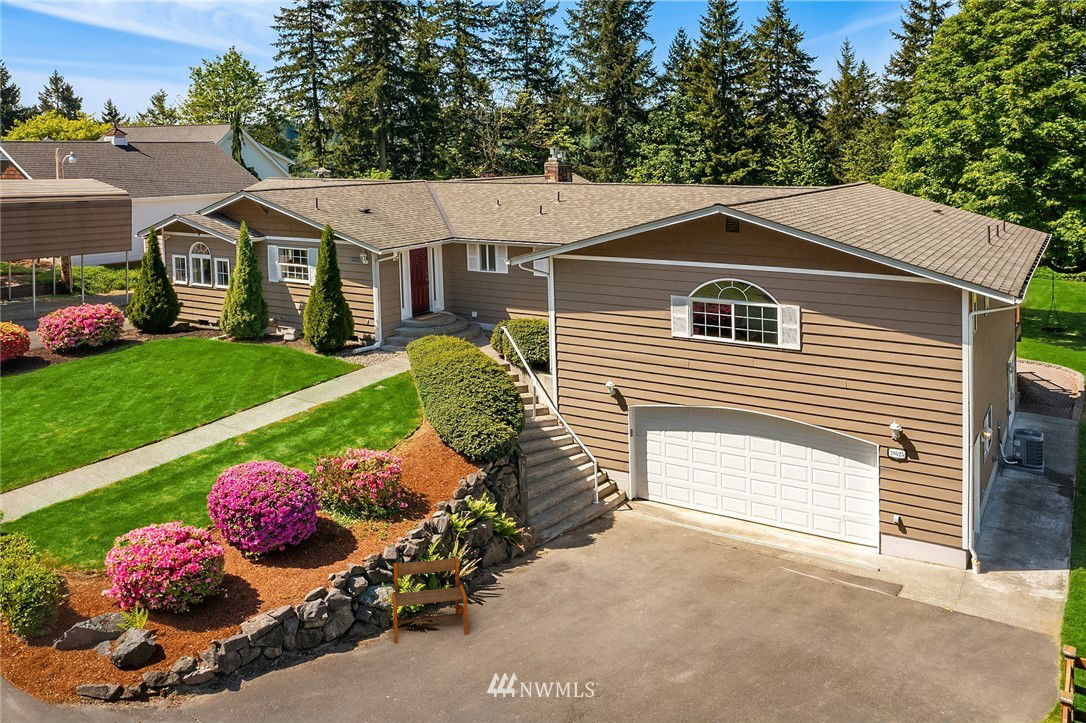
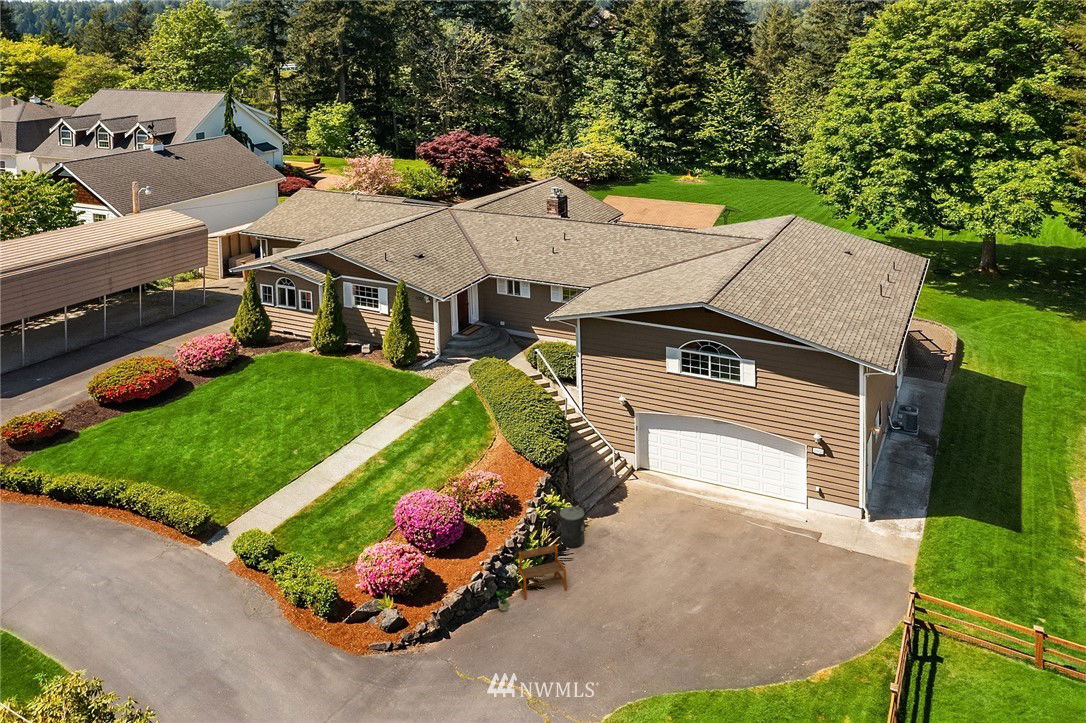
trash can: none [483,516,522,581] -> present [560,506,585,549]
potted plant: none [340,612,376,656] -> present [496,590,510,611]

